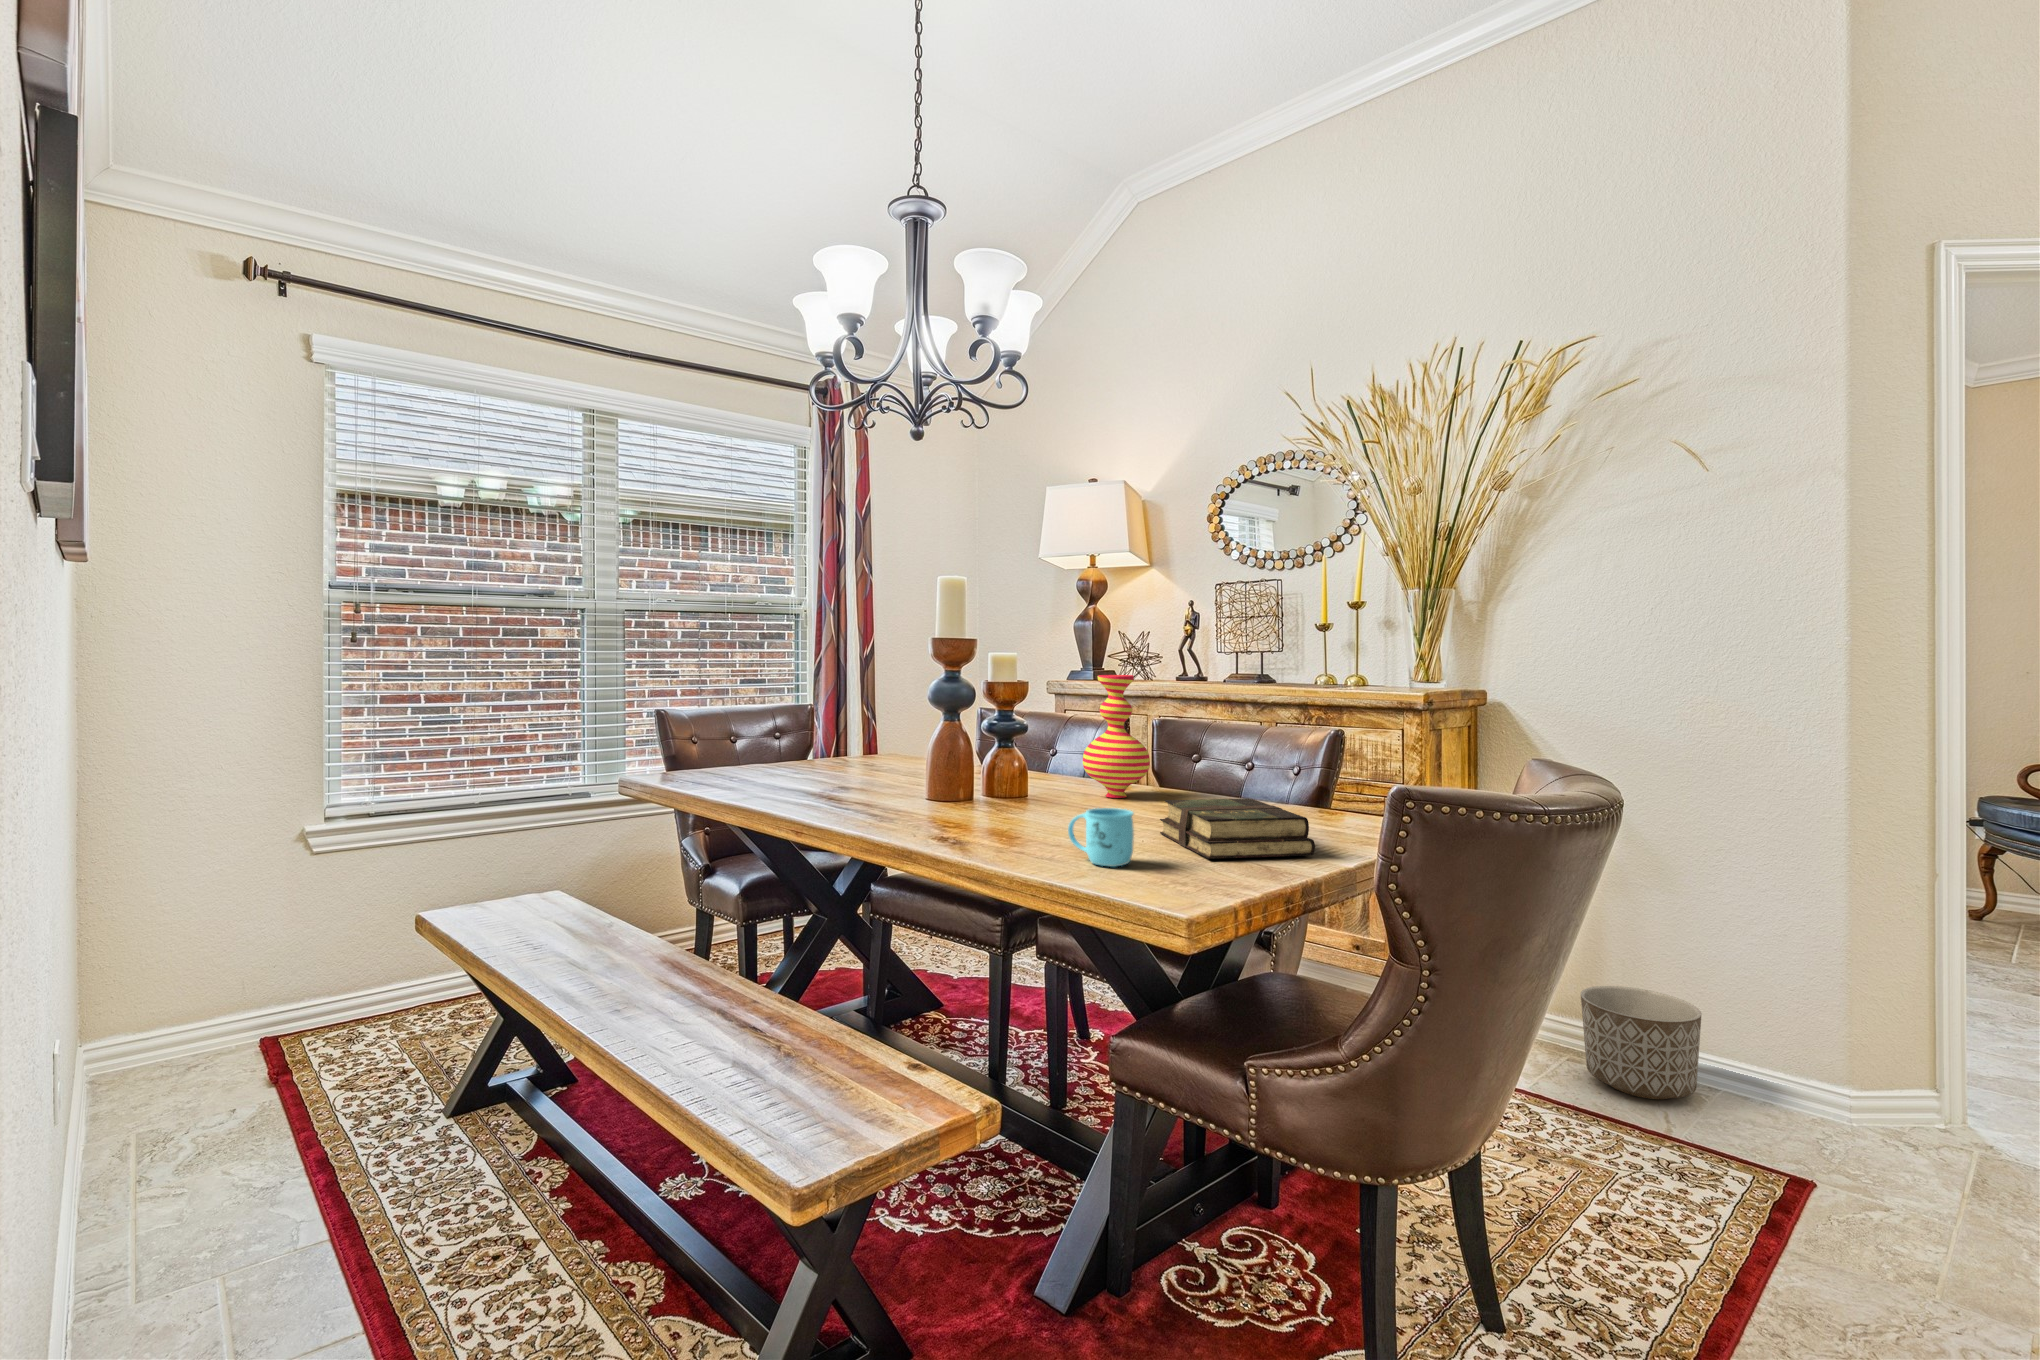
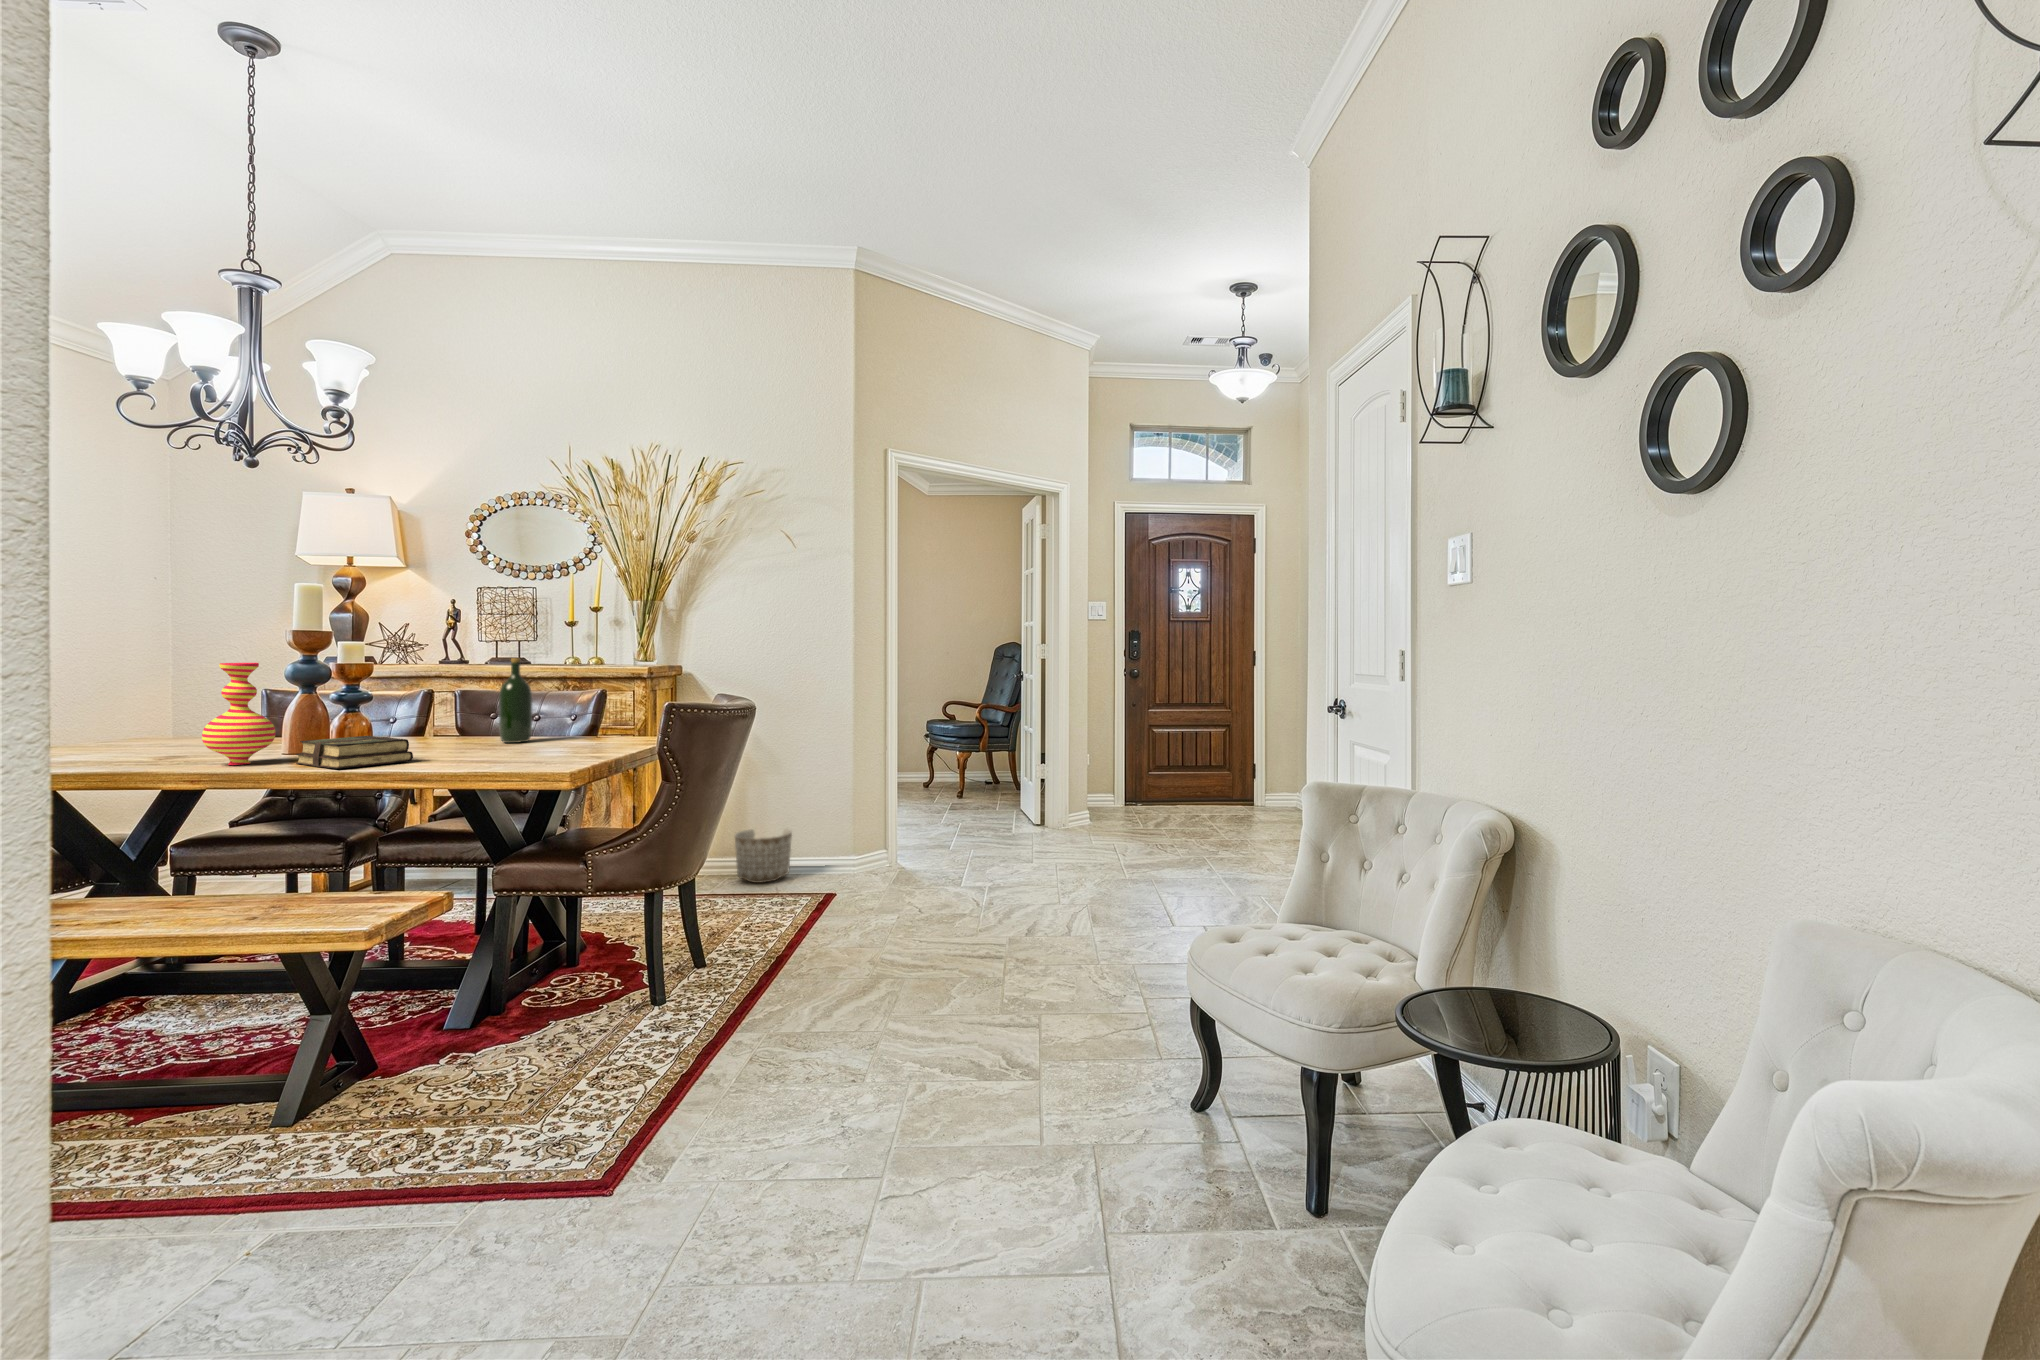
vase: present [1083,675,1150,798] -> present [202,663,275,765]
wine bottle: none [1174,677,1219,808] -> present [499,658,532,743]
book: present [1160,798,1315,859] -> present [296,736,413,769]
mug: present [1068,808,1134,867] -> none [468,734,515,767]

